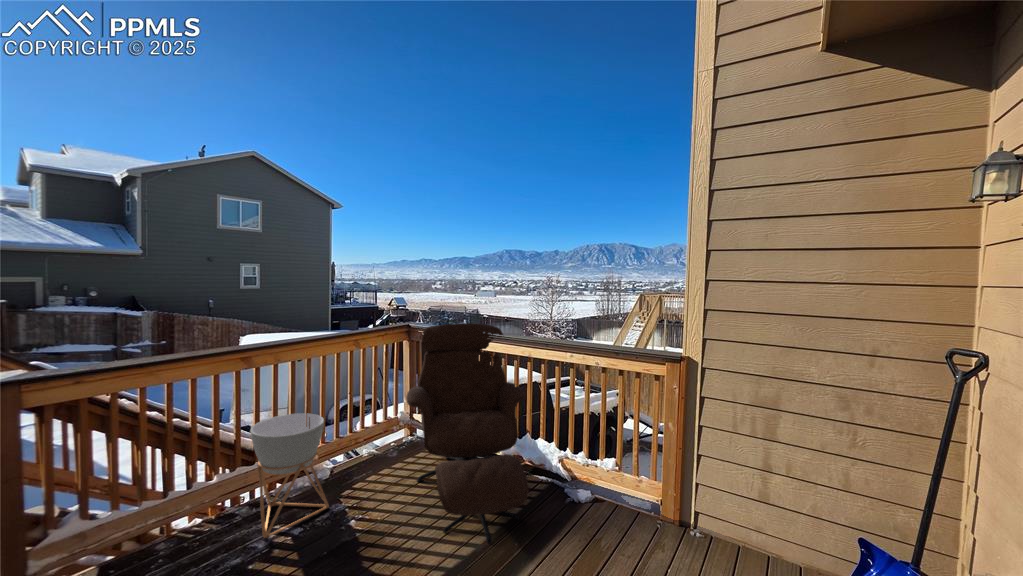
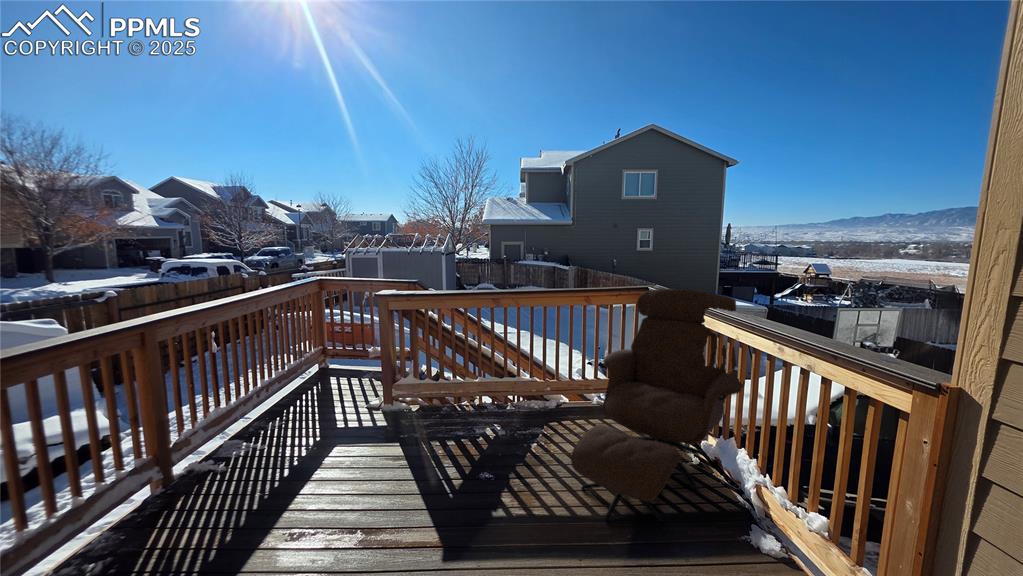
planter: present [250,413,329,538] -> none [482,346,533,428]

